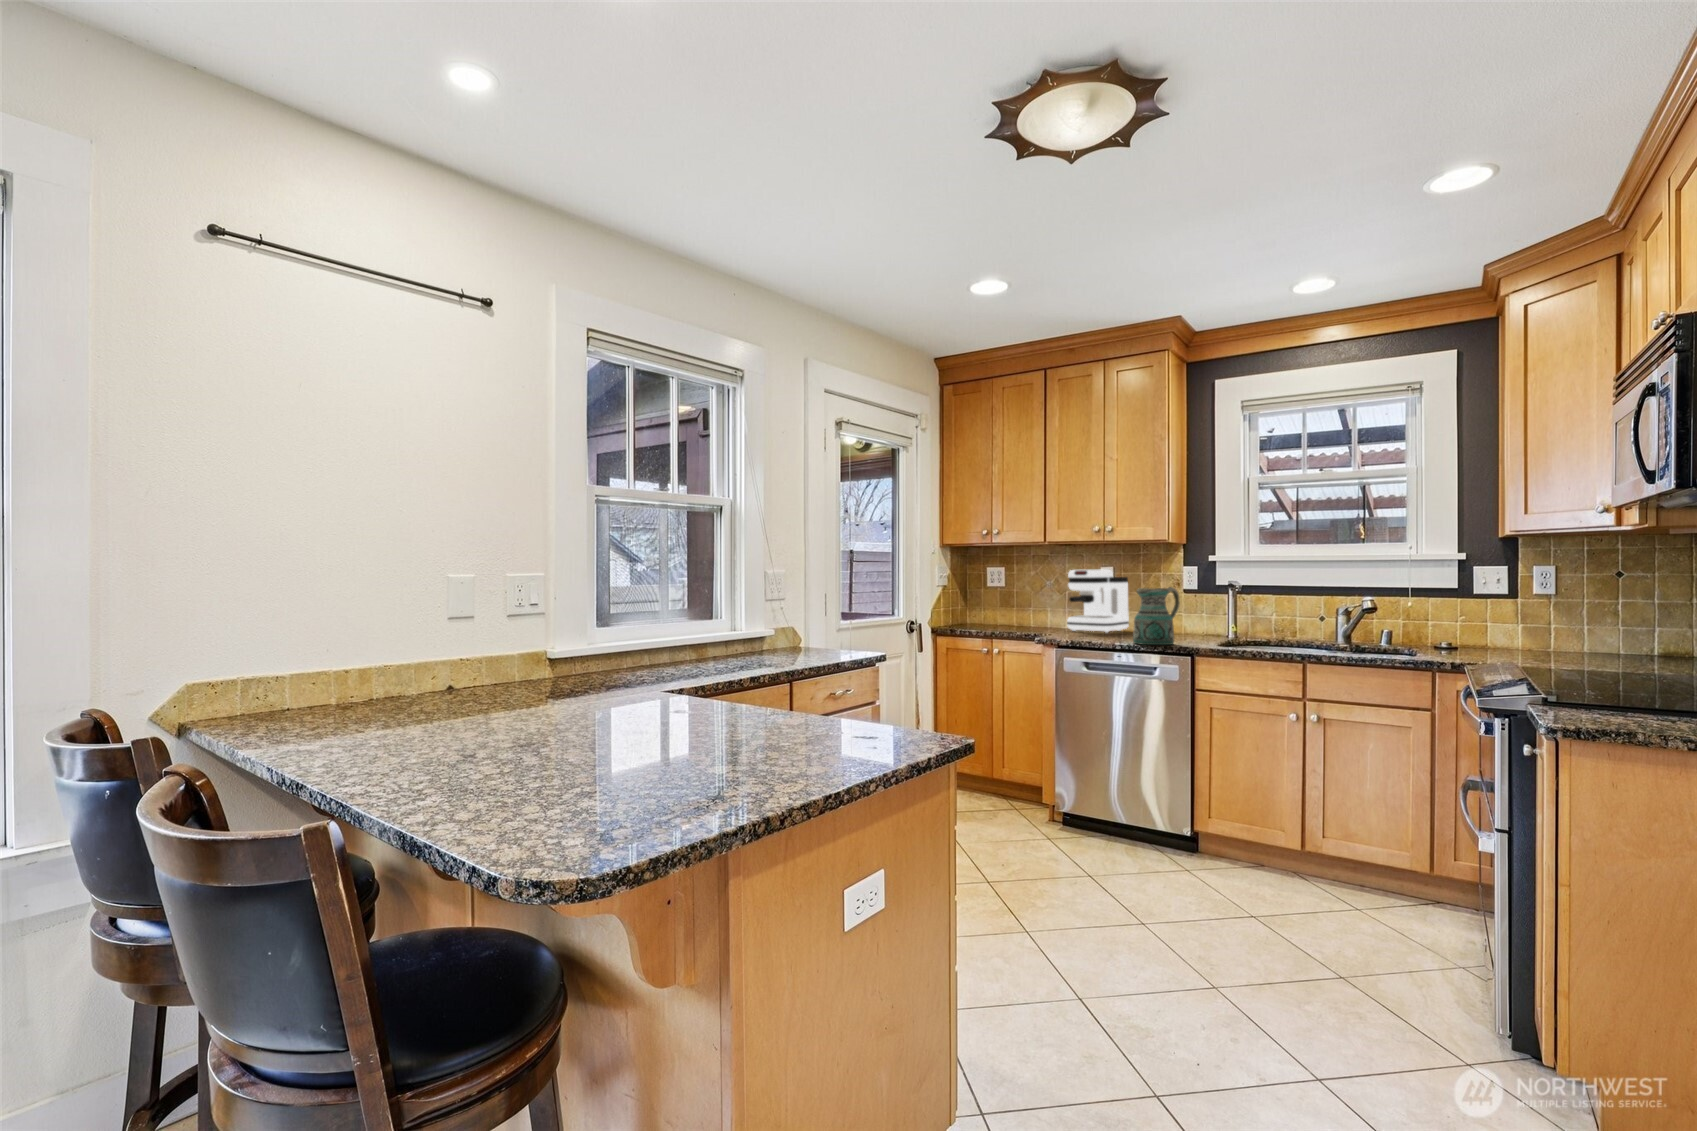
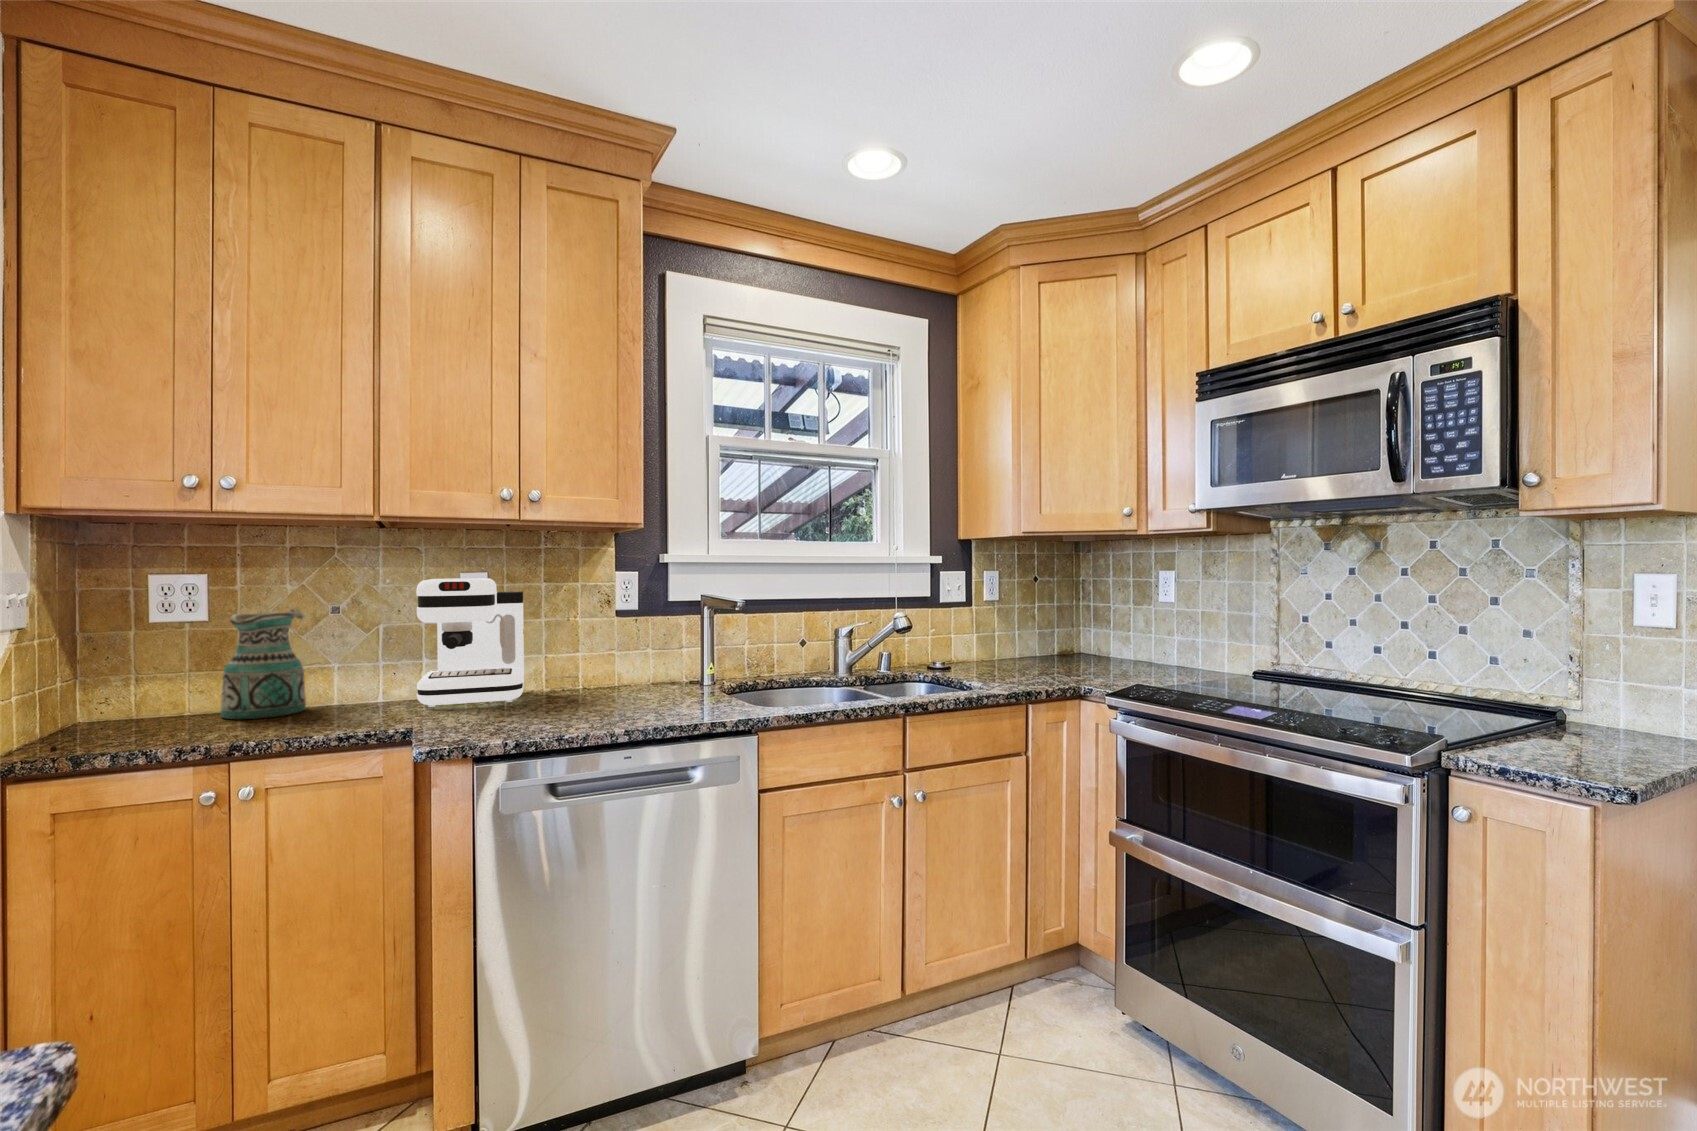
ceramic pitcher: present [1133,587,1180,645] -> present [220,609,306,719]

